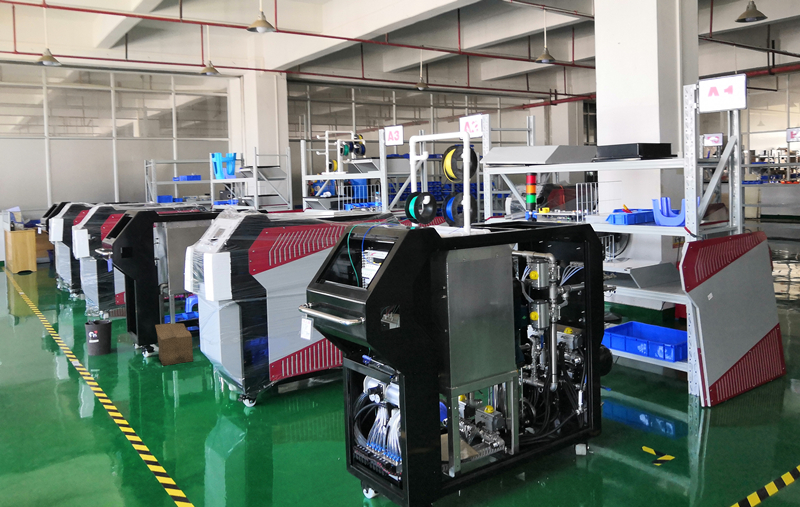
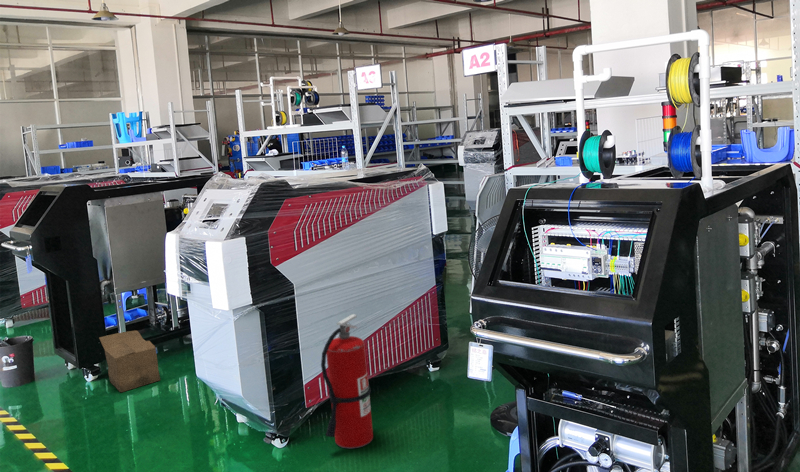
fire extinguisher: none [278,315,316,411] -> present [321,314,373,448]

